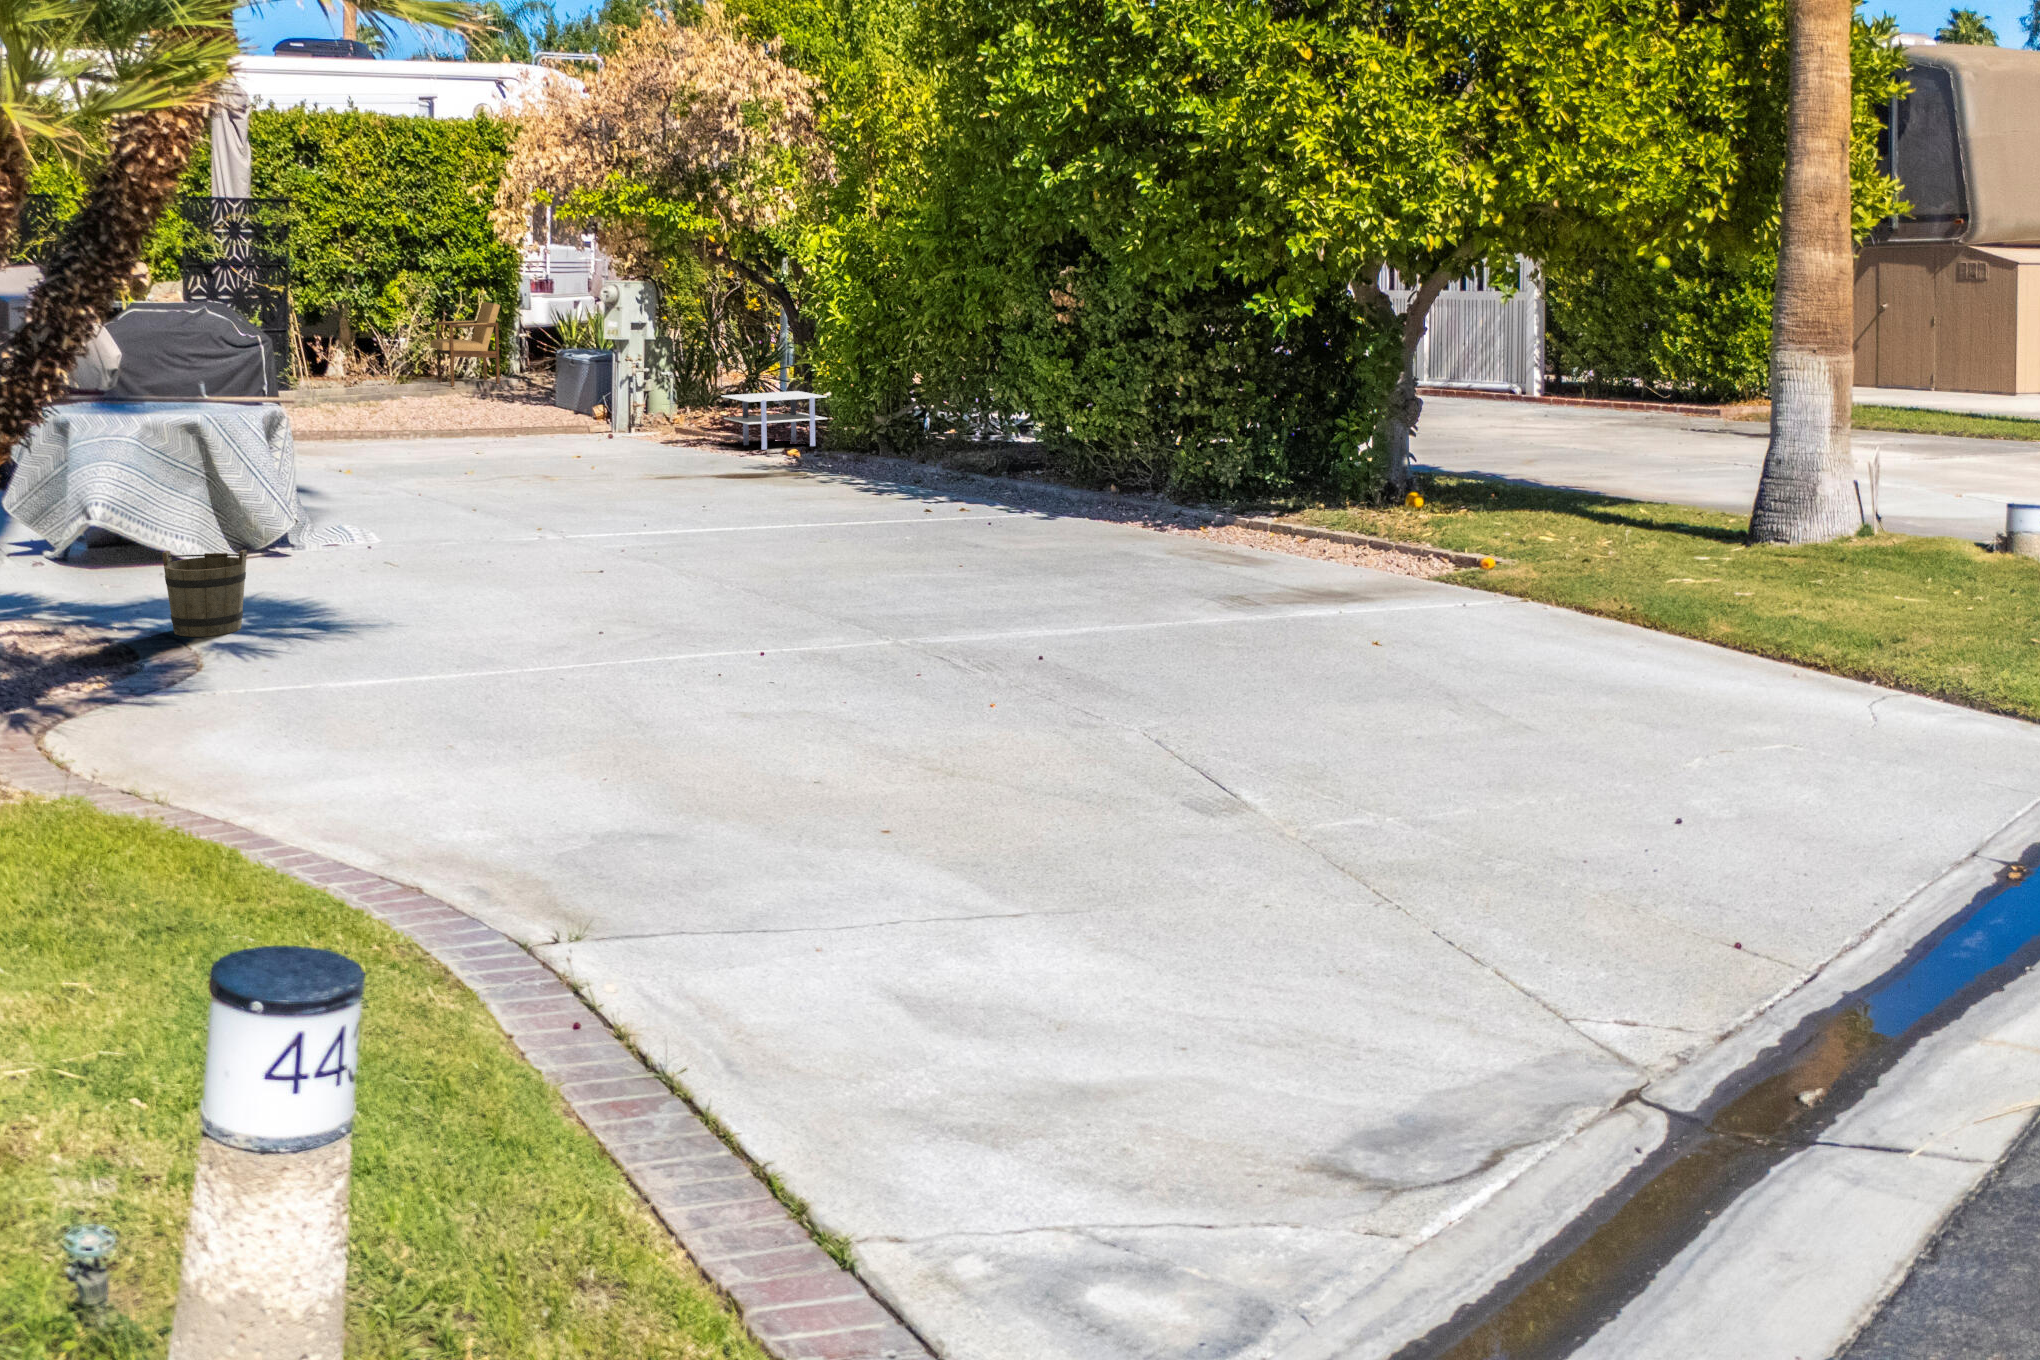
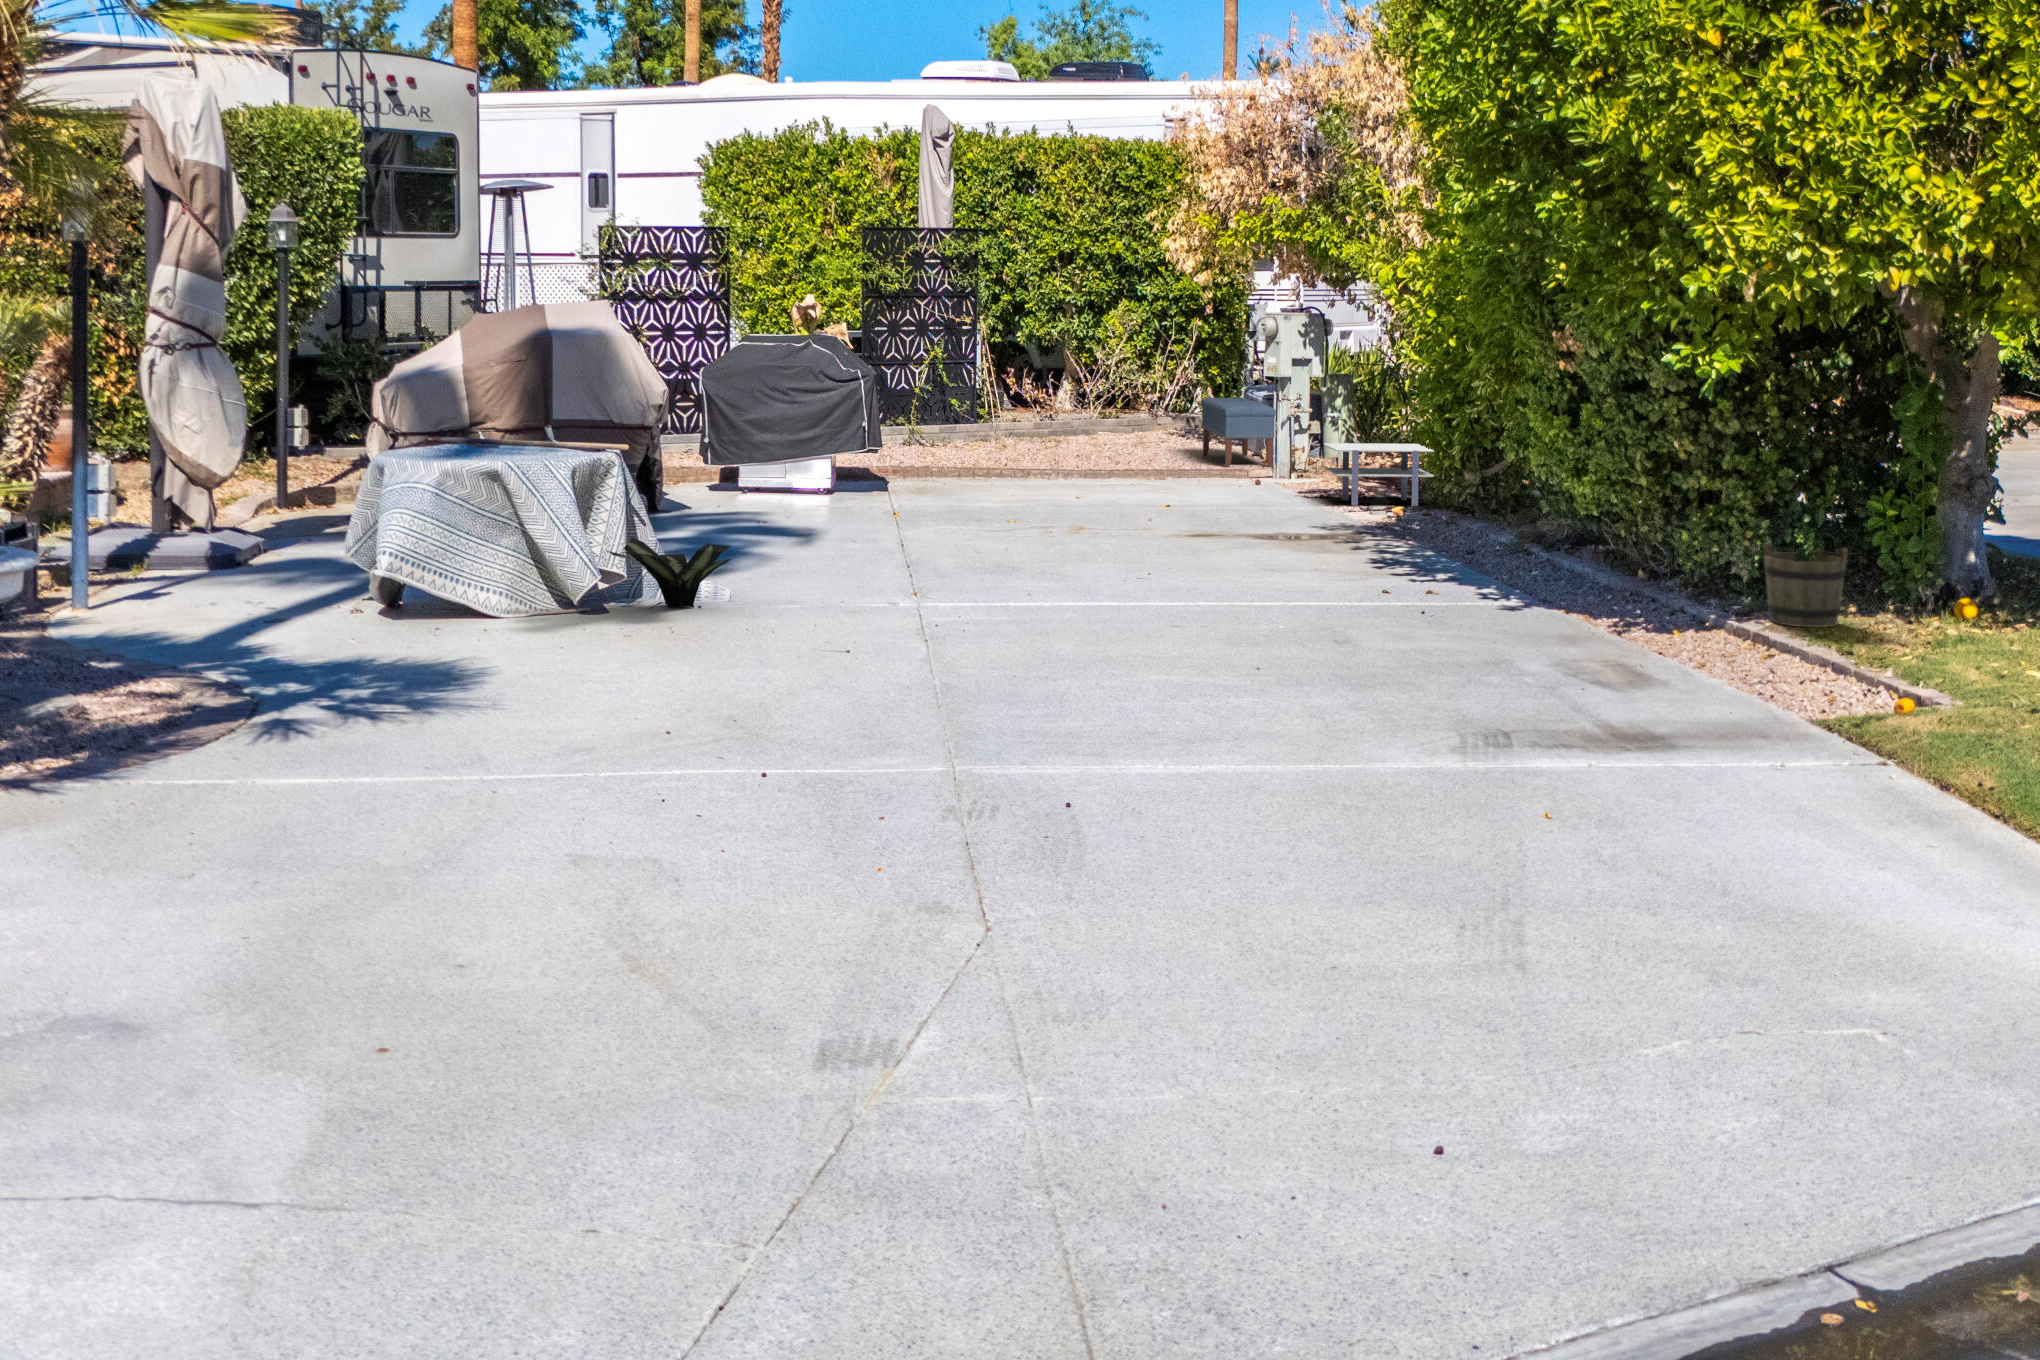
armchair: present [430,302,500,386] -> none [1163,338,1232,425]
bench: none [535,358,624,423] -> present [1201,397,1276,467]
potted plant: none [264,533,421,602] -> present [609,537,731,608]
bucket: present [162,550,247,637] -> present [1763,542,1848,628]

